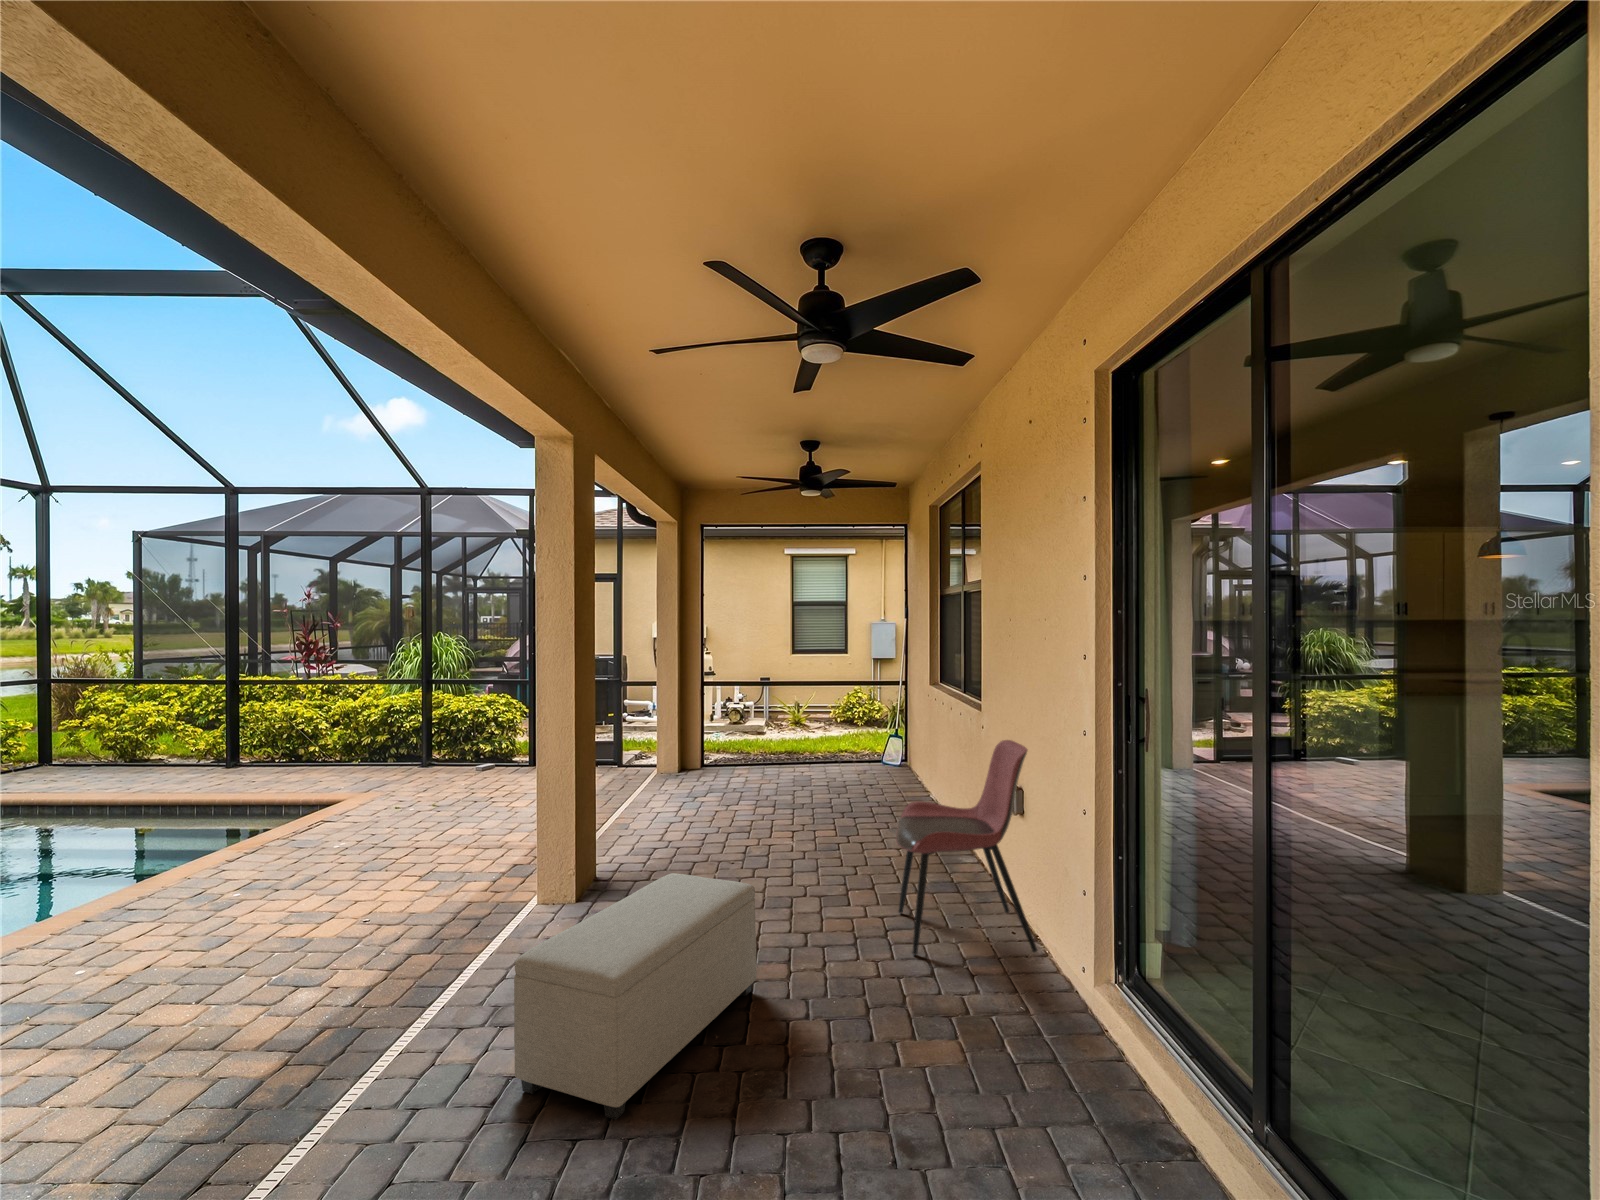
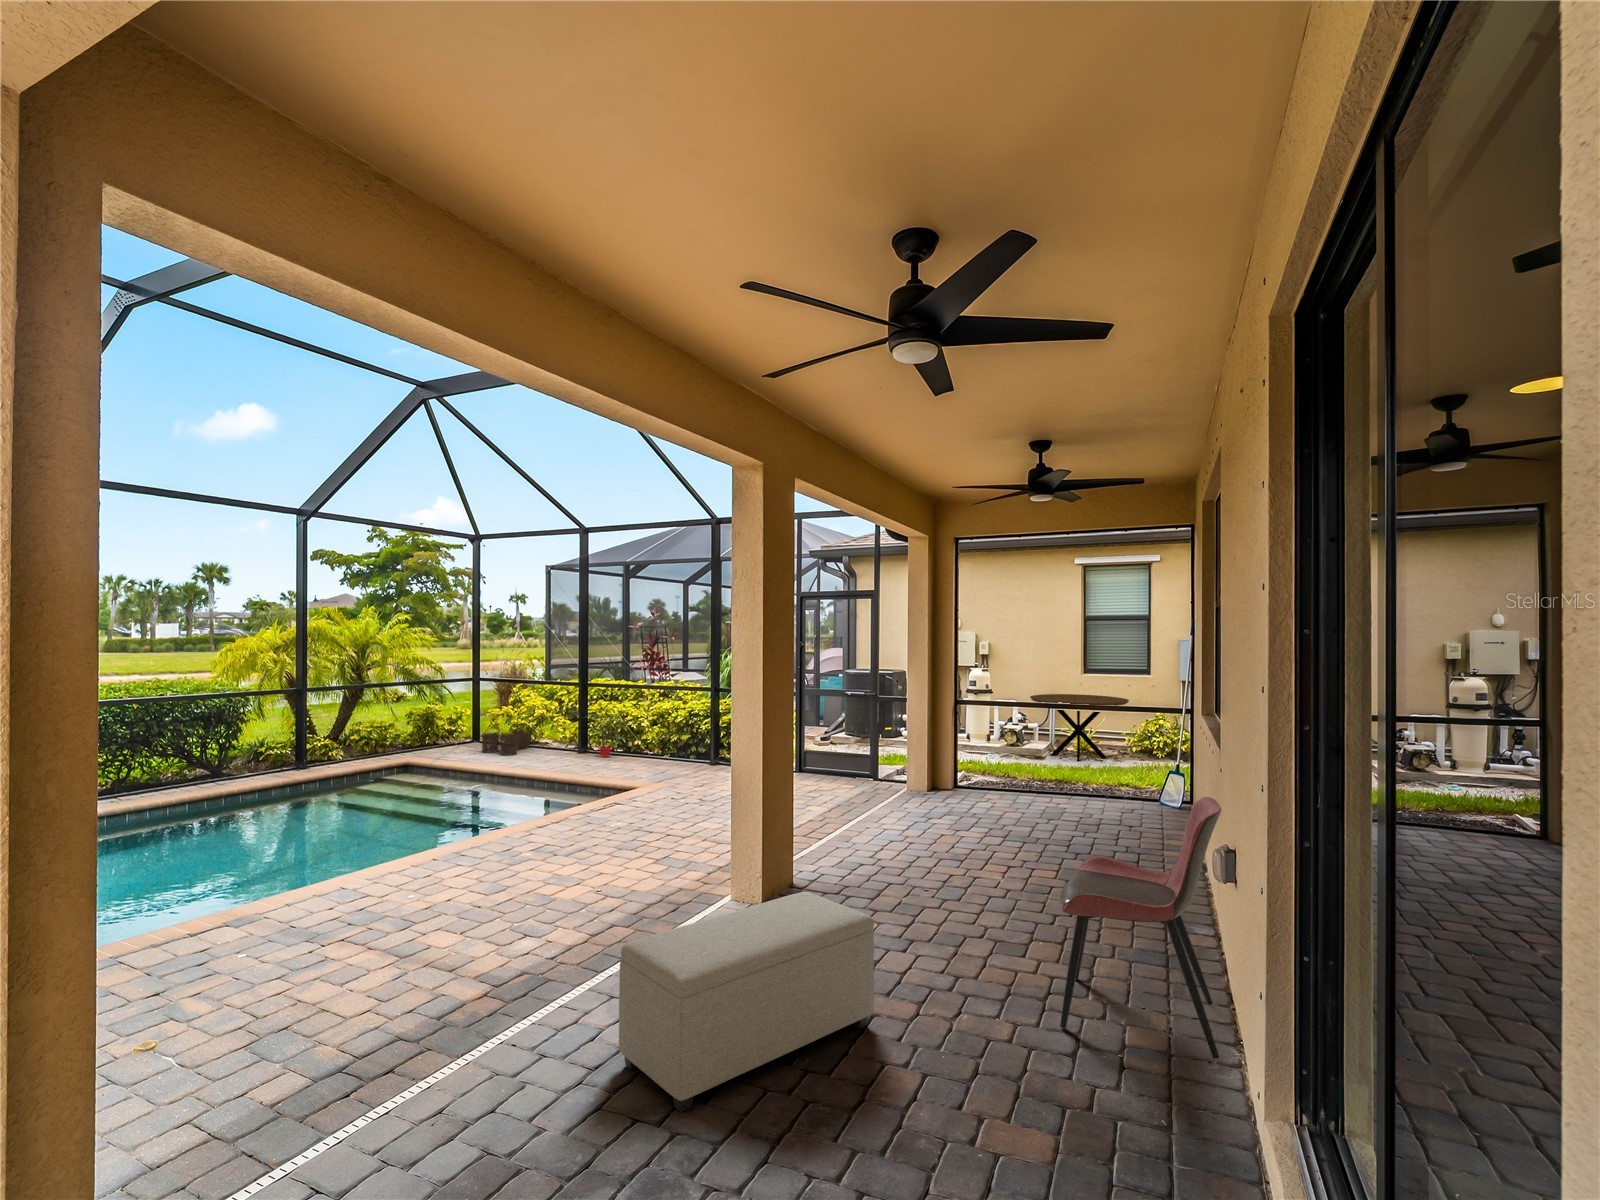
dining table: none [749,674,834,734] -> present [1030,694,1129,761]
potted plant: none [248,726,319,777] -> present [590,714,626,757]
woven basket: none [89,754,163,789] -> present [482,730,530,755]

